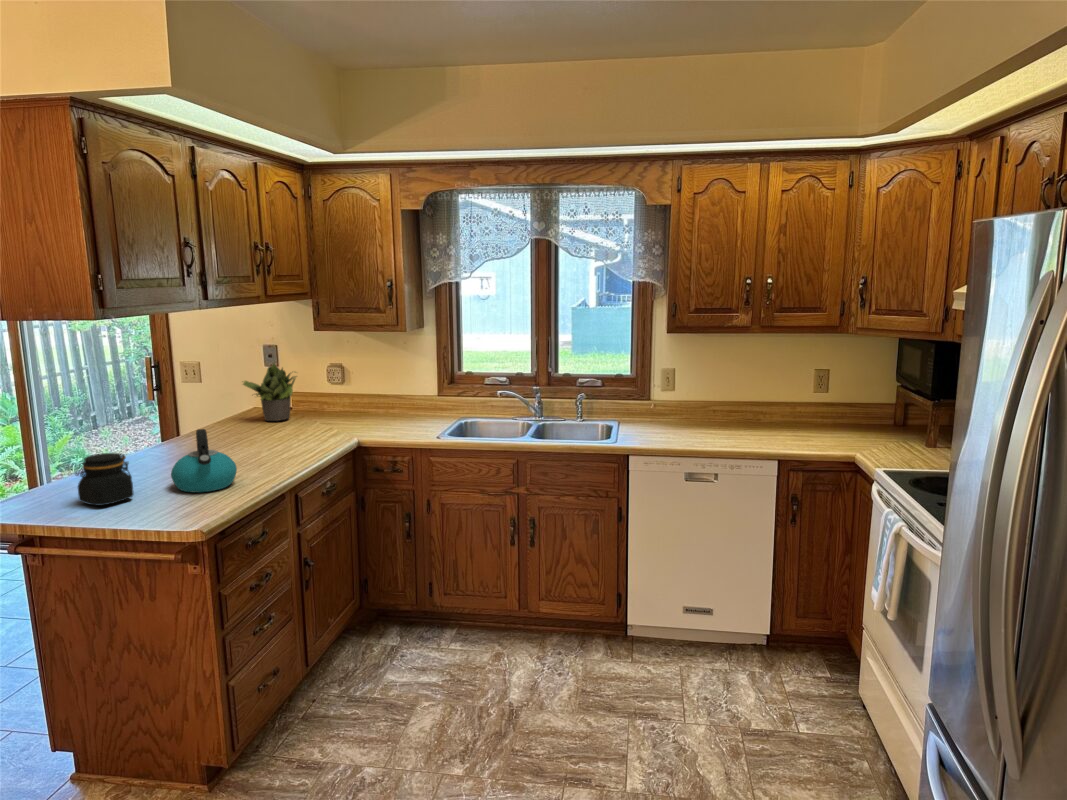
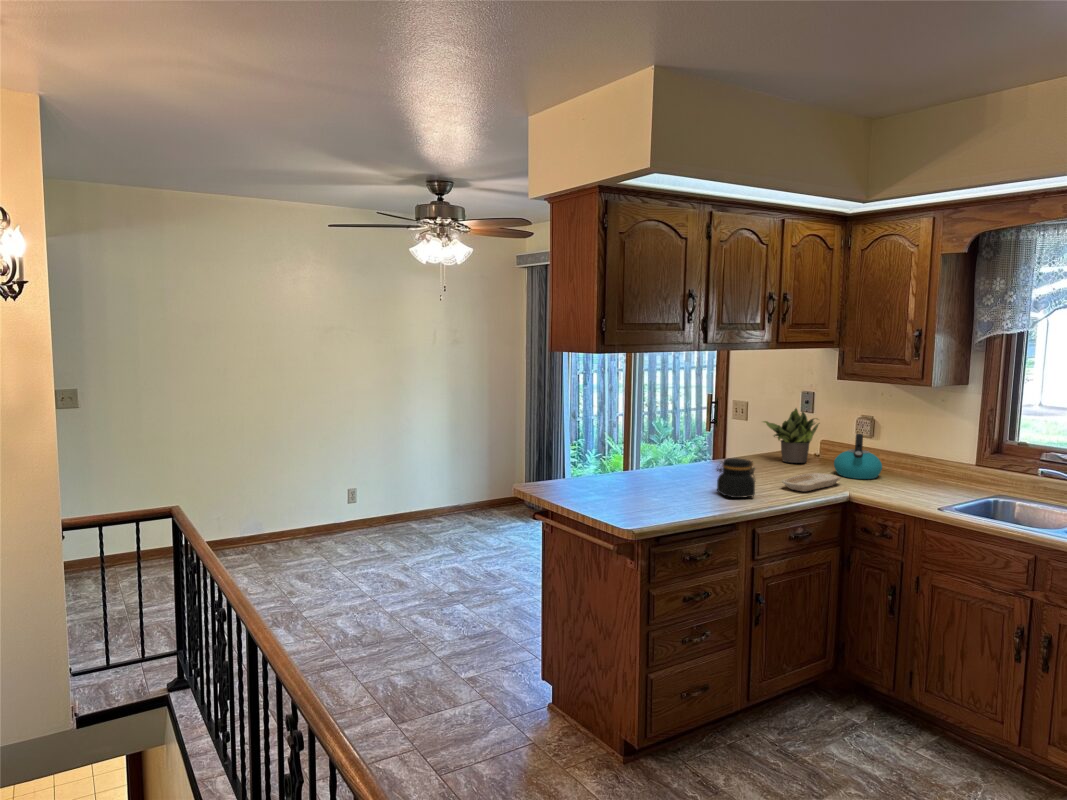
tray: none [297,425,344,447] -> present [782,473,841,492]
kettle: present [171,429,237,493] -> present [834,434,882,479]
jar: present [76,453,133,505] -> present [717,458,755,498]

